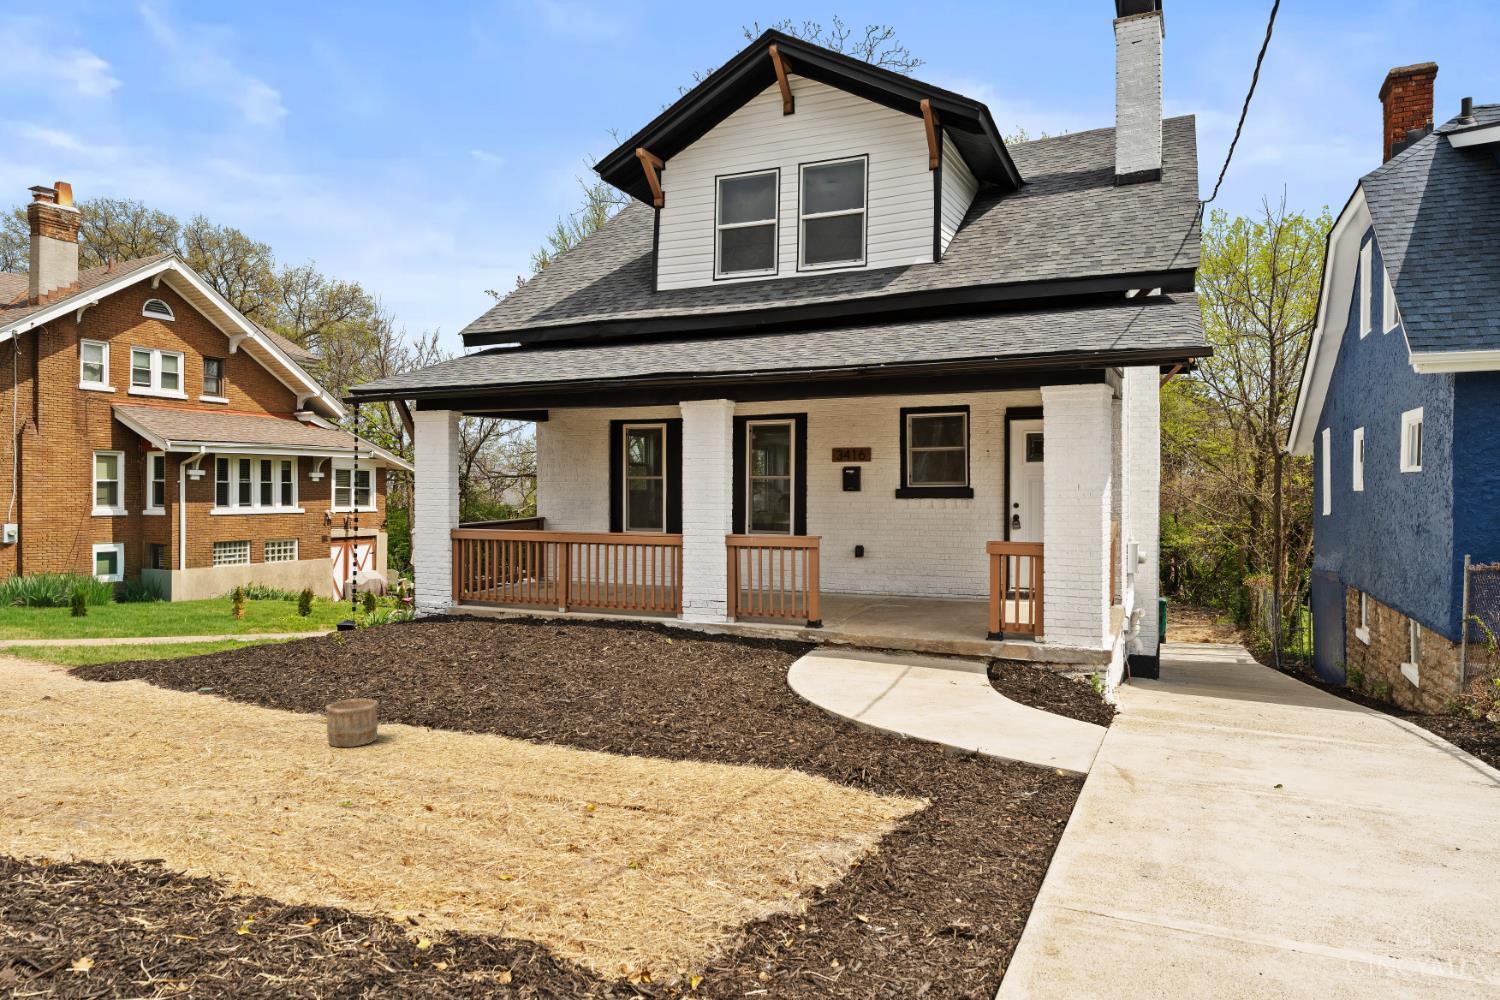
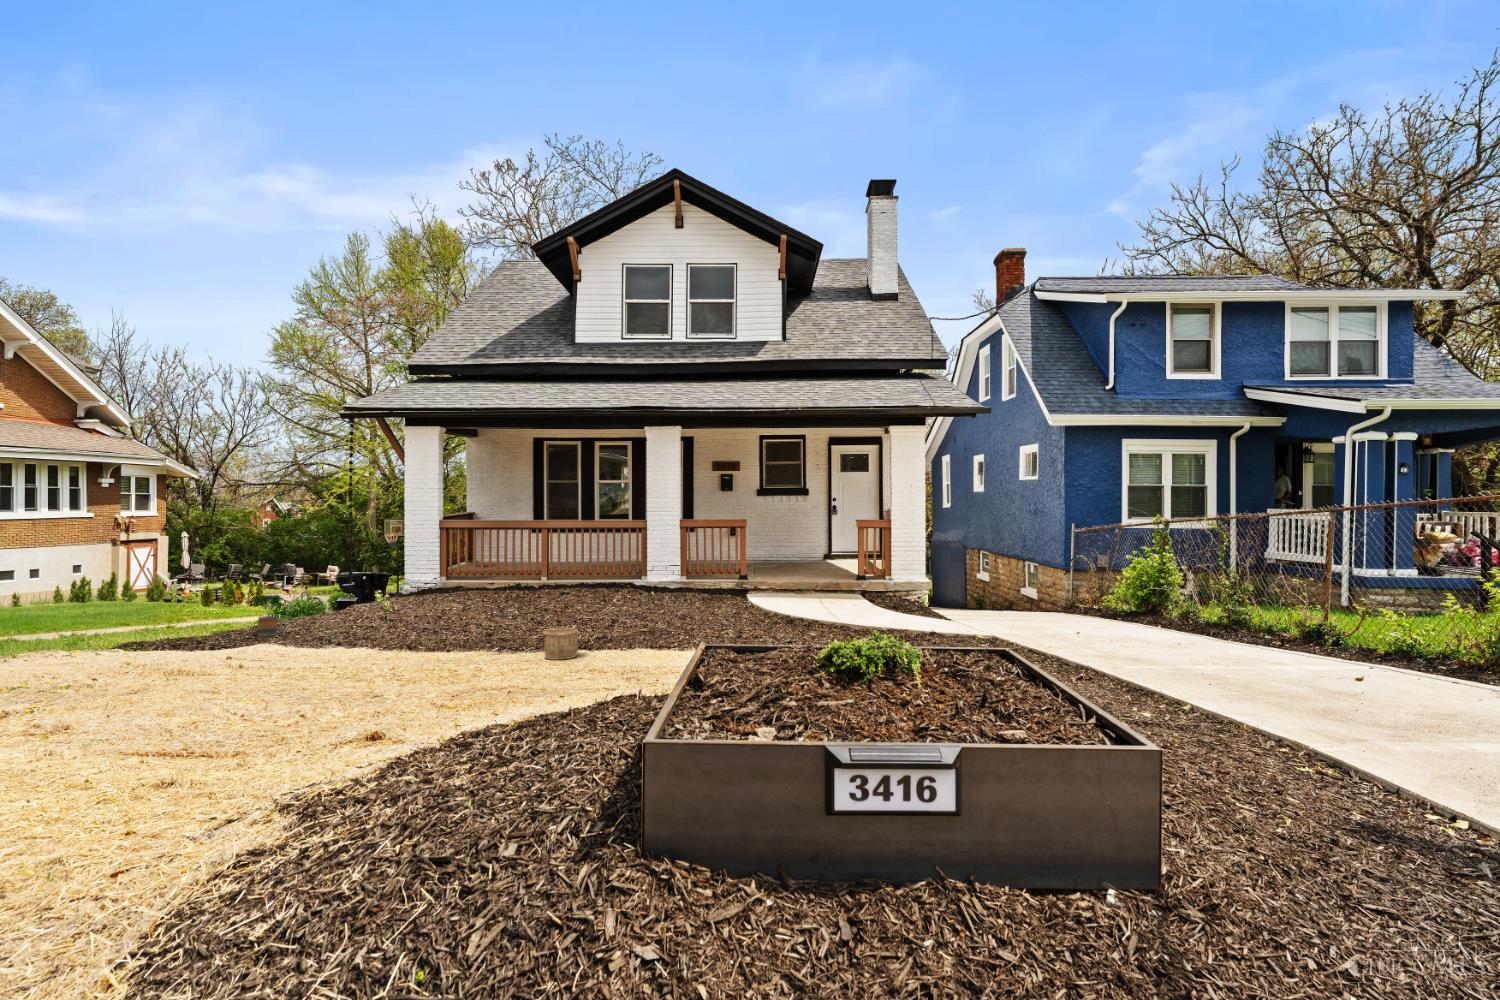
potted tree: none [174,617,211,668] -> present [254,595,284,637]

